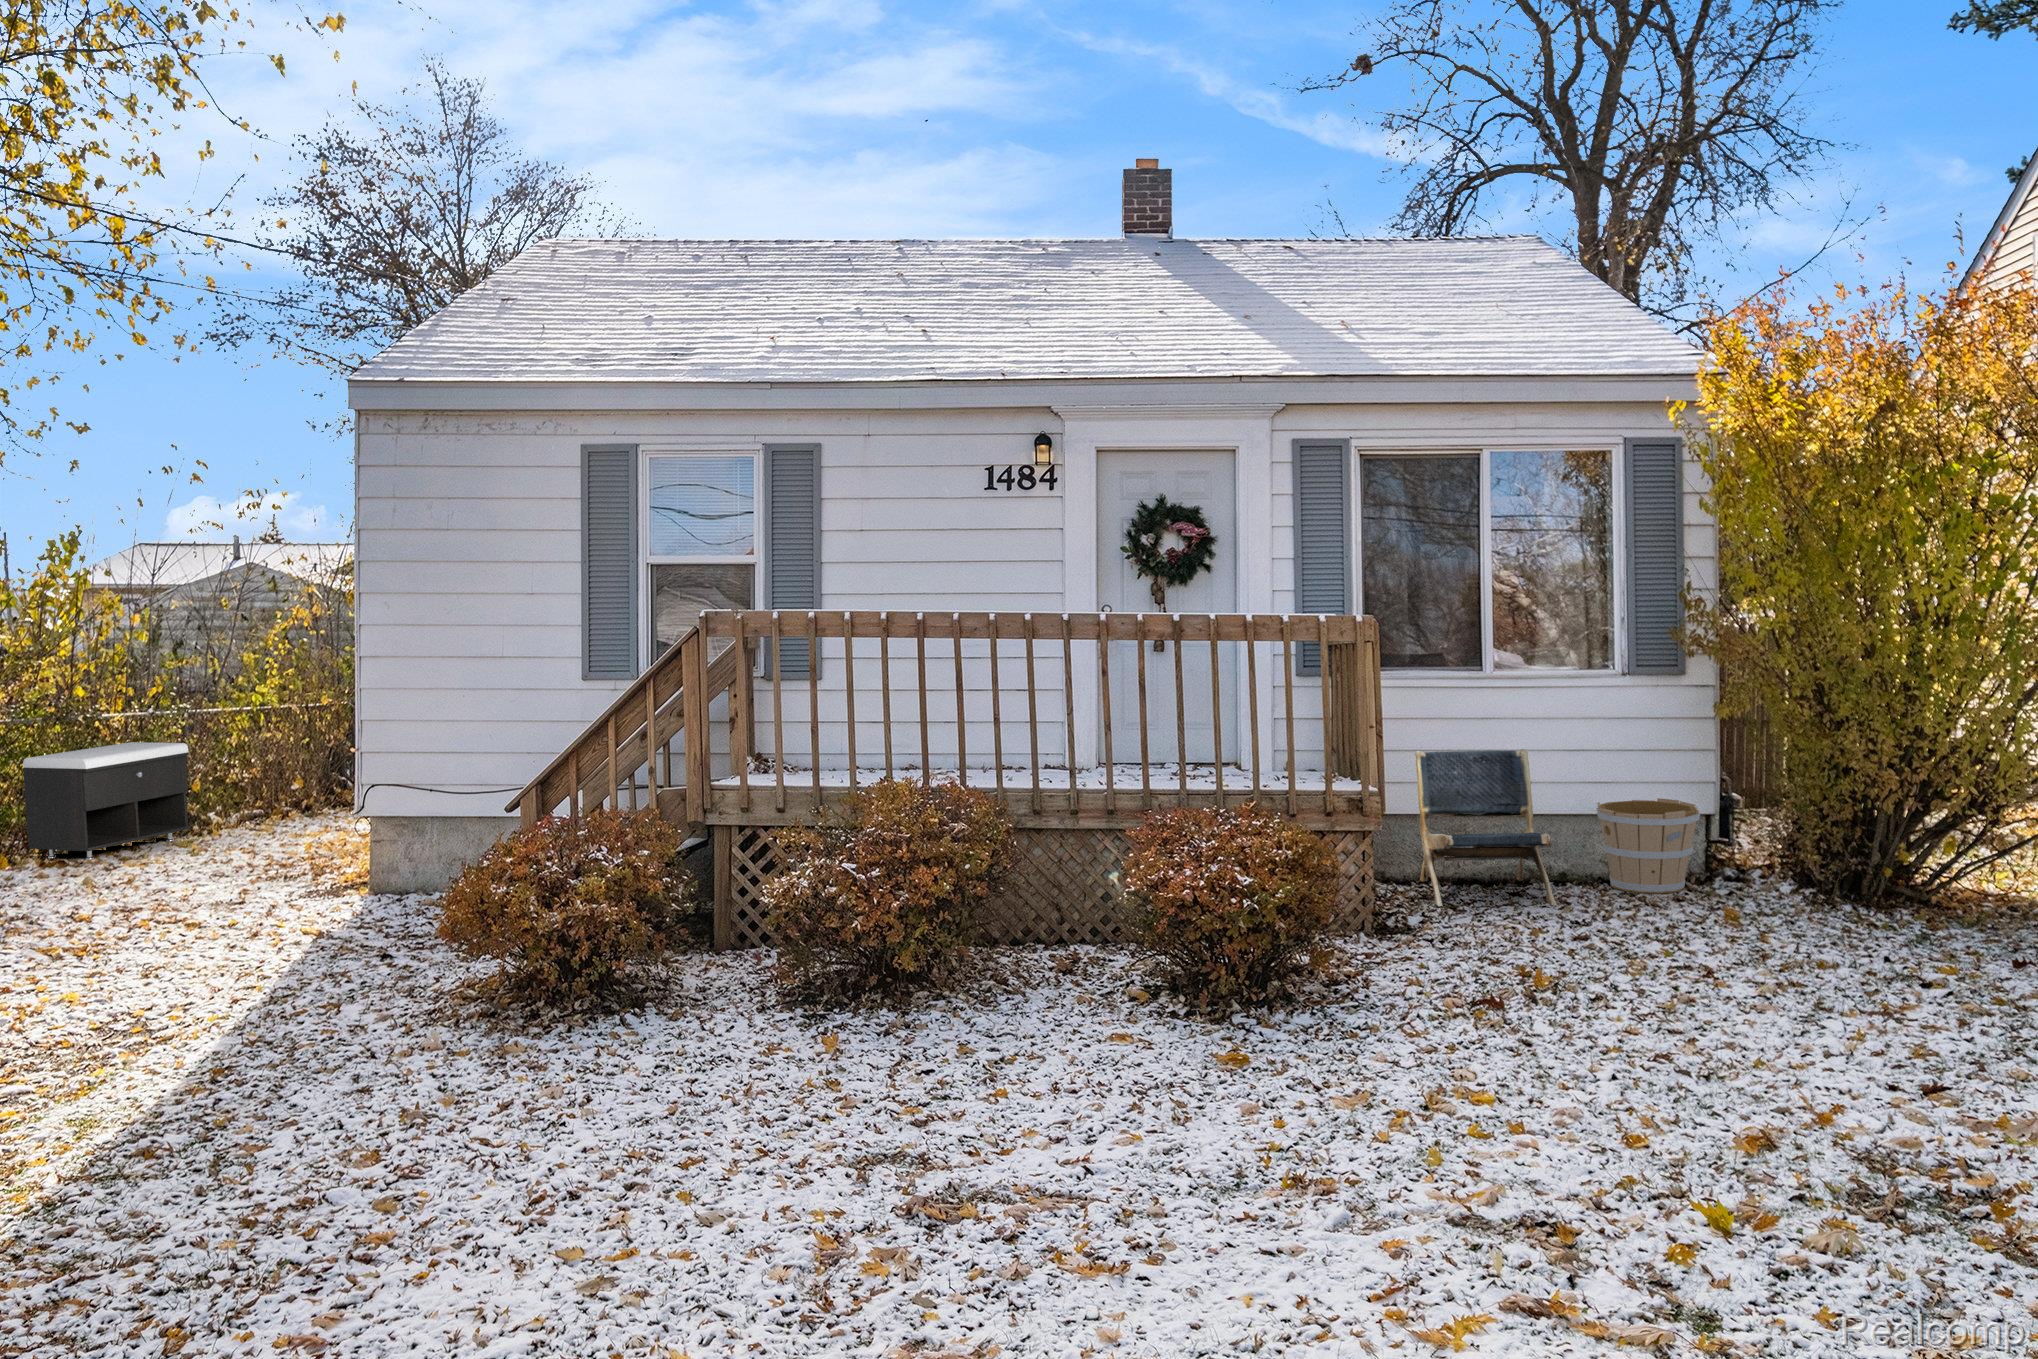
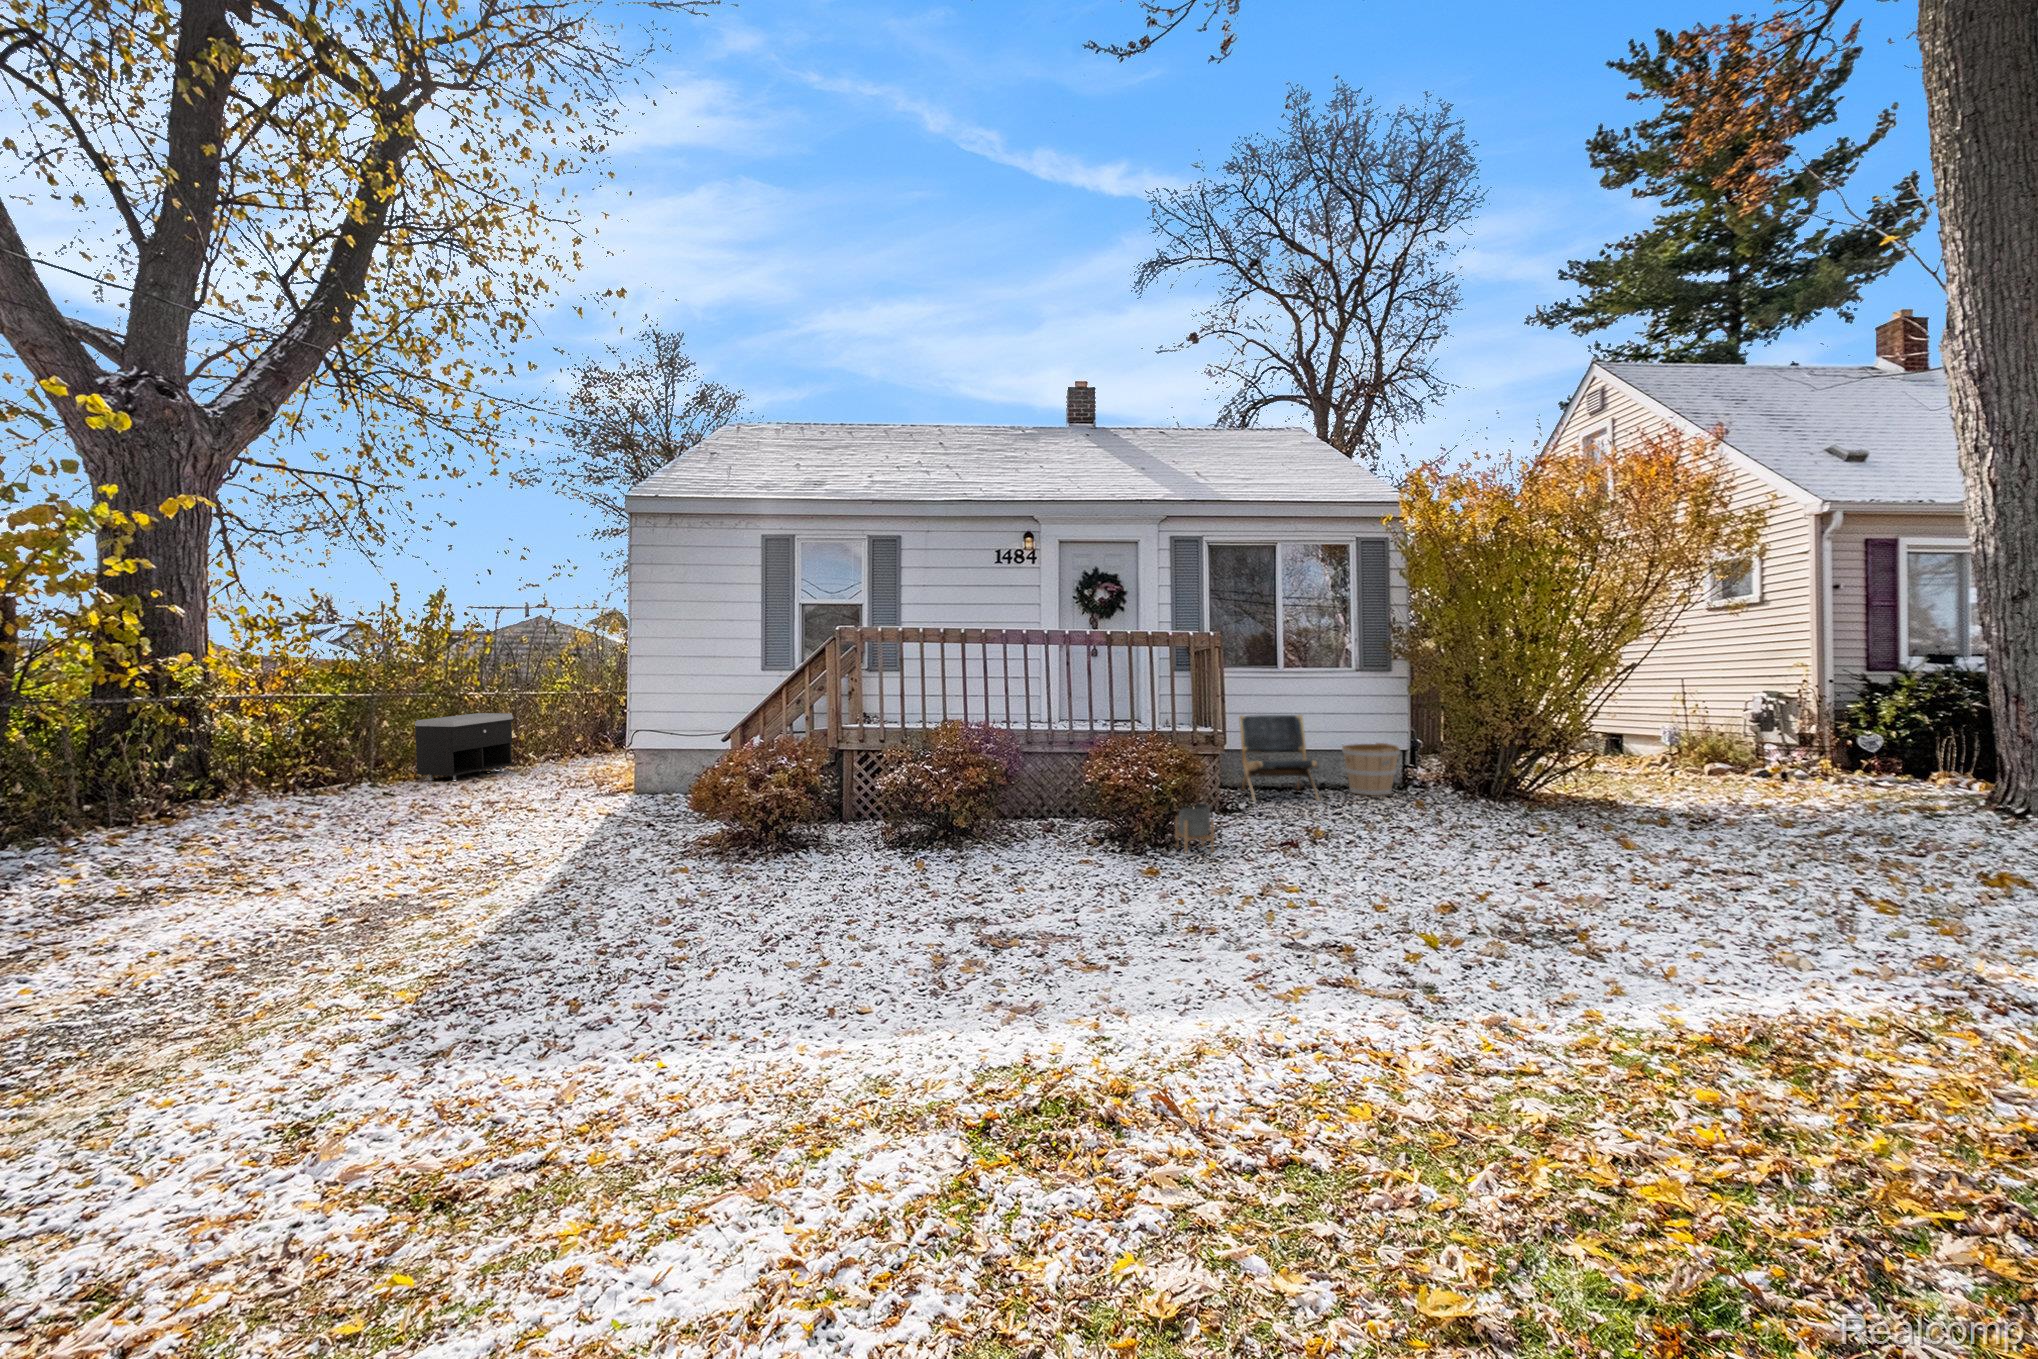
planter: none [1285,926,1353,1017] -> present [1175,804,1214,853]

